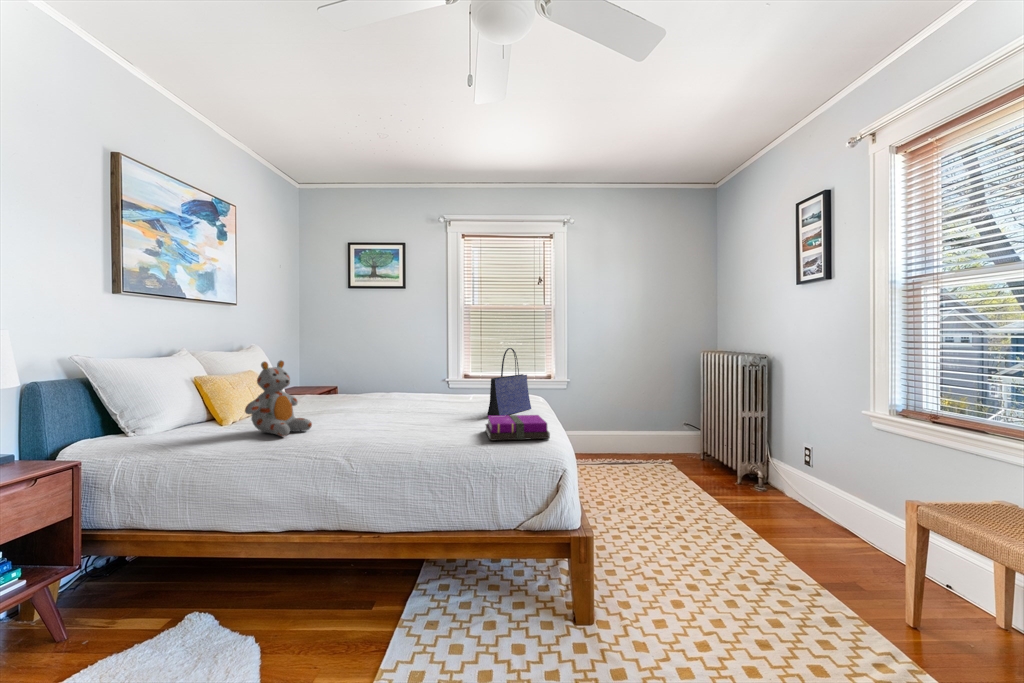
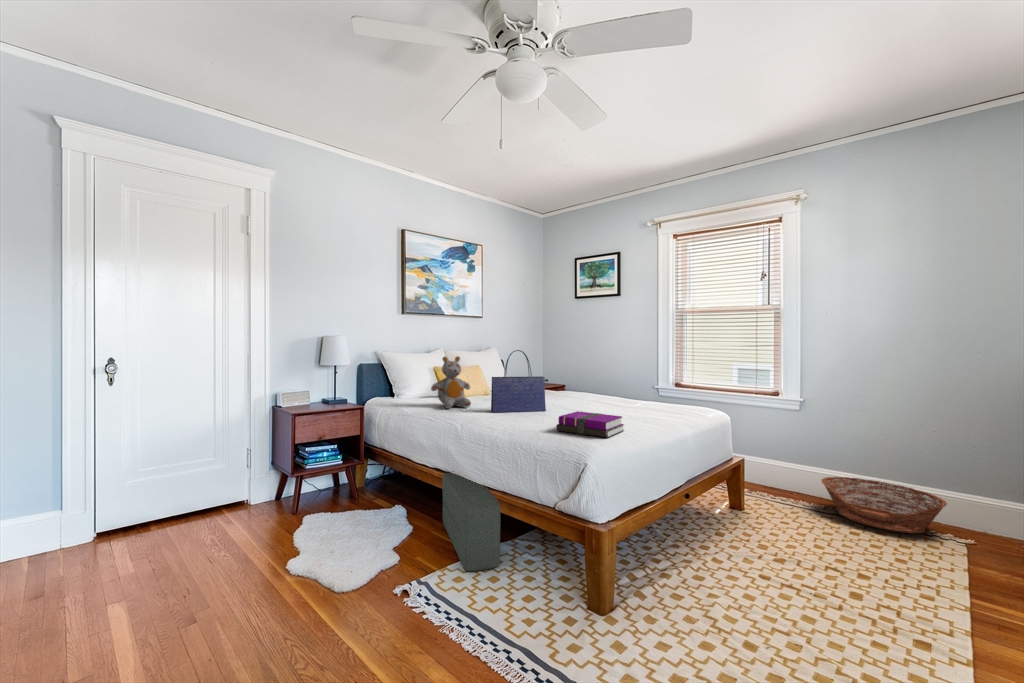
tote bag: present [487,348,531,416] -> present [491,350,548,412]
basket: none [593,436,664,470] -> present [822,477,947,534]
pouf: none [306,516,451,650] -> present [442,471,501,571]

